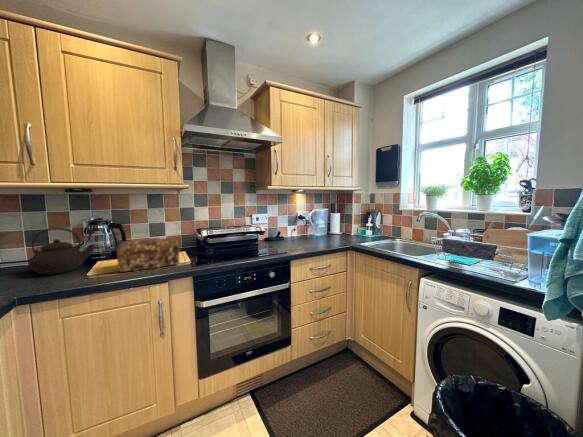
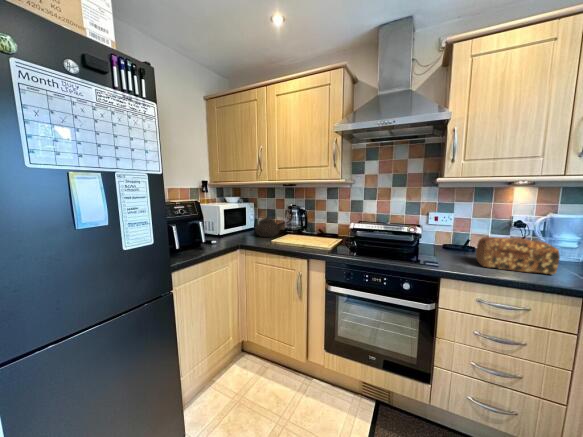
bread loaf: present [117,238,179,272] -> present [476,237,560,274]

